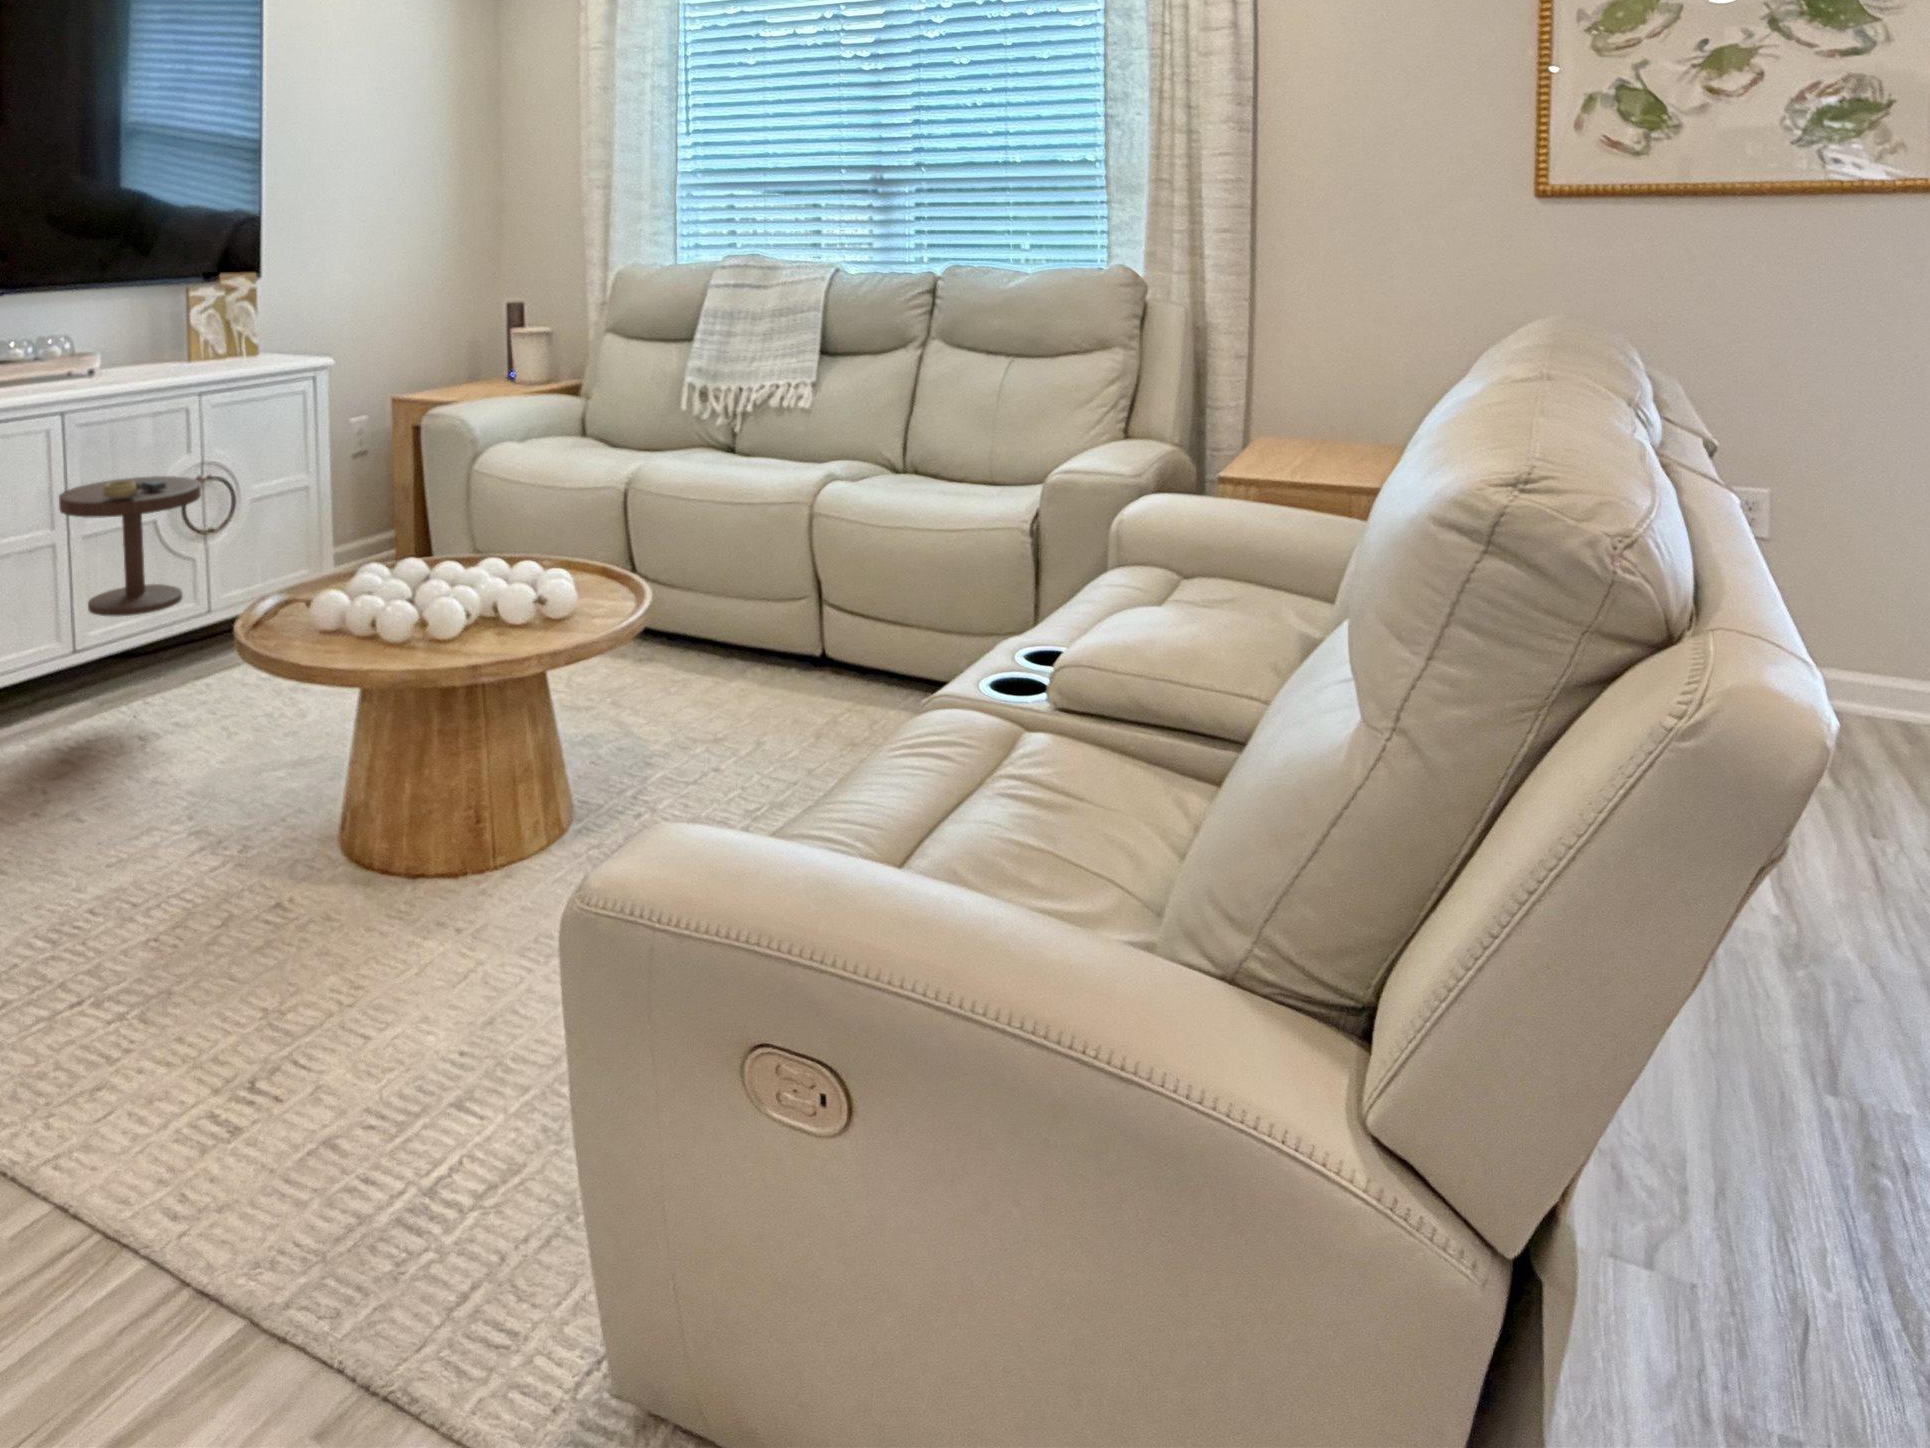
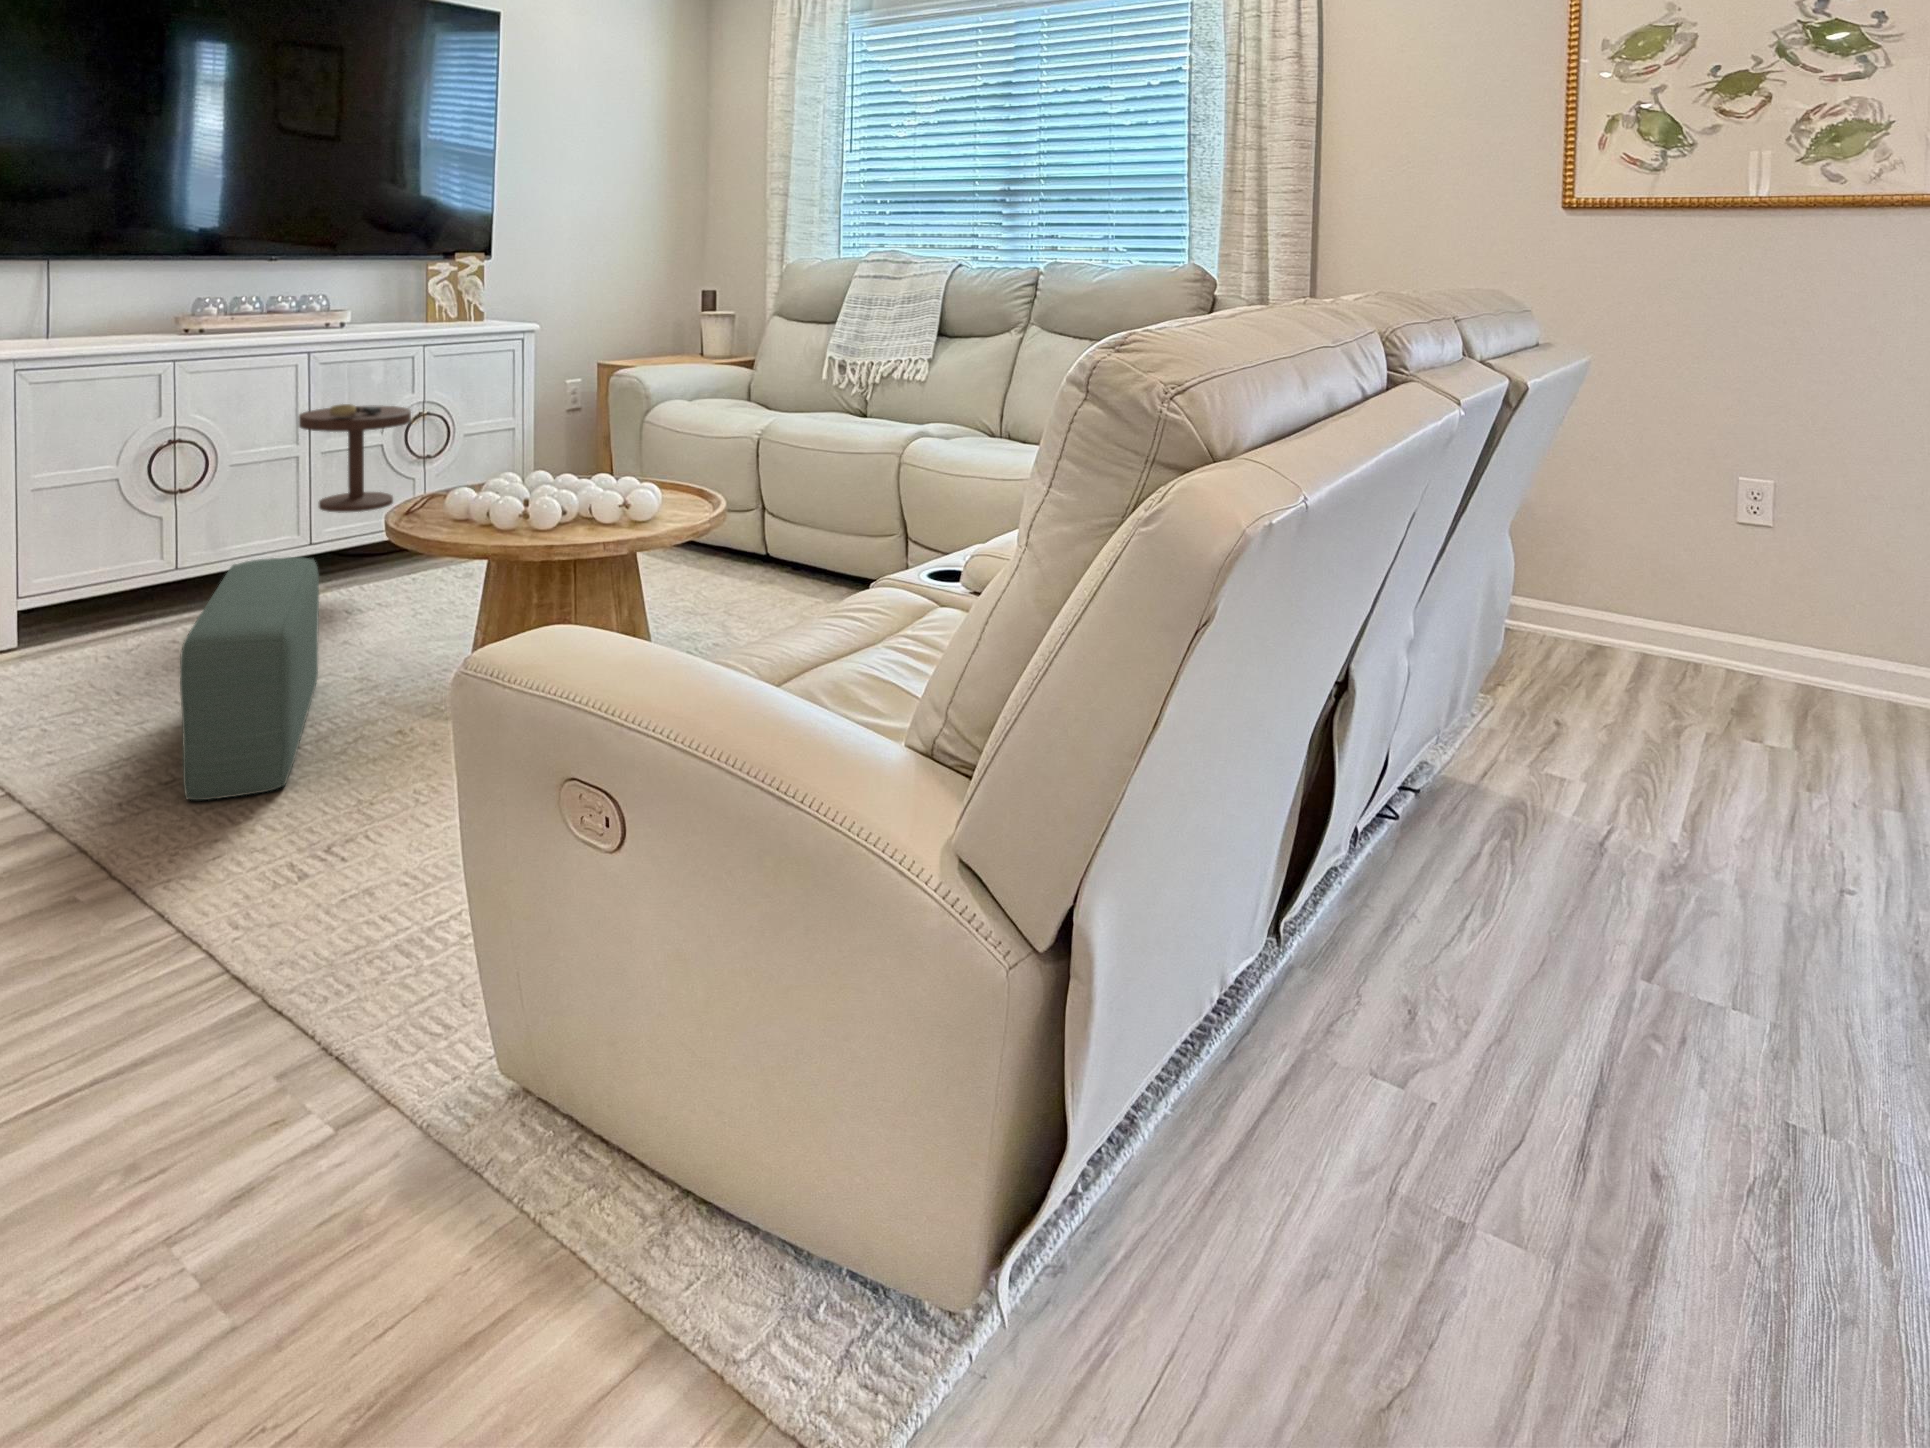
pouf: none [16,691,161,1032] -> present [180,557,319,800]

